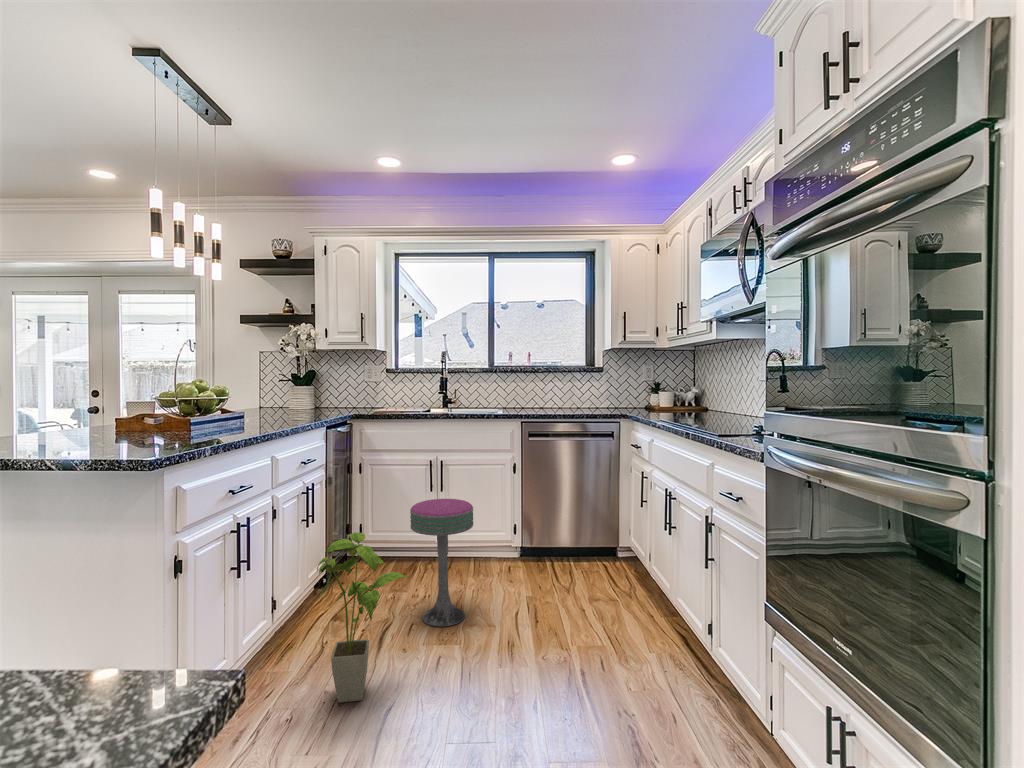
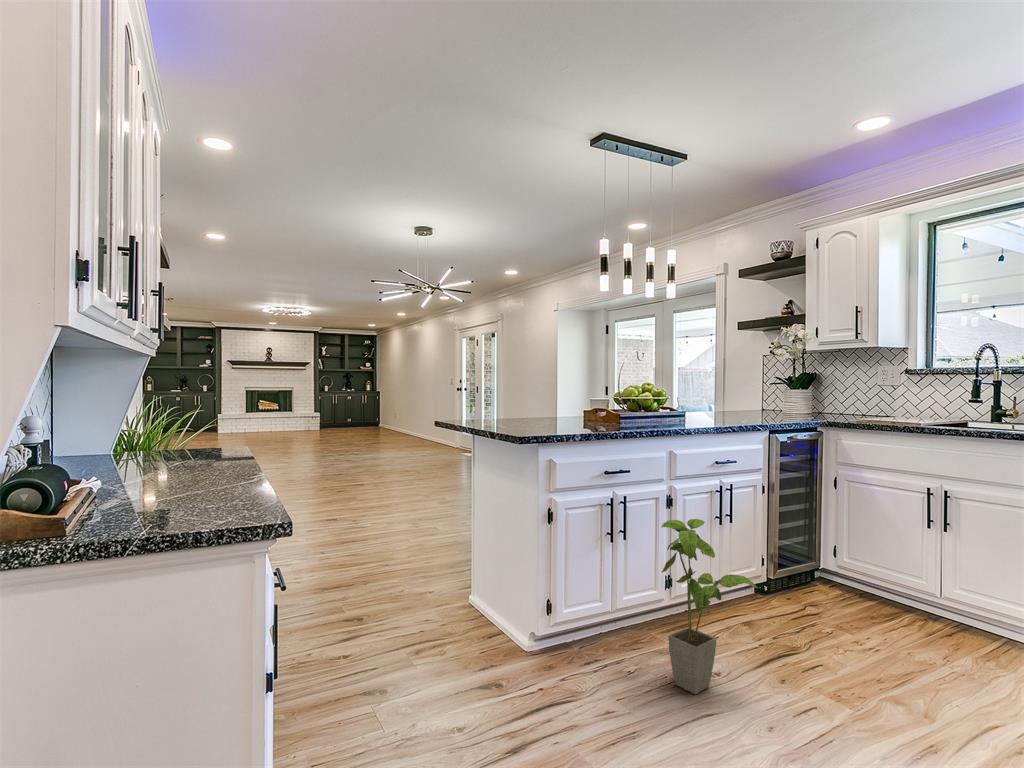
bar stool: present [410,499,473,627] -> none [825,523,920,691]

